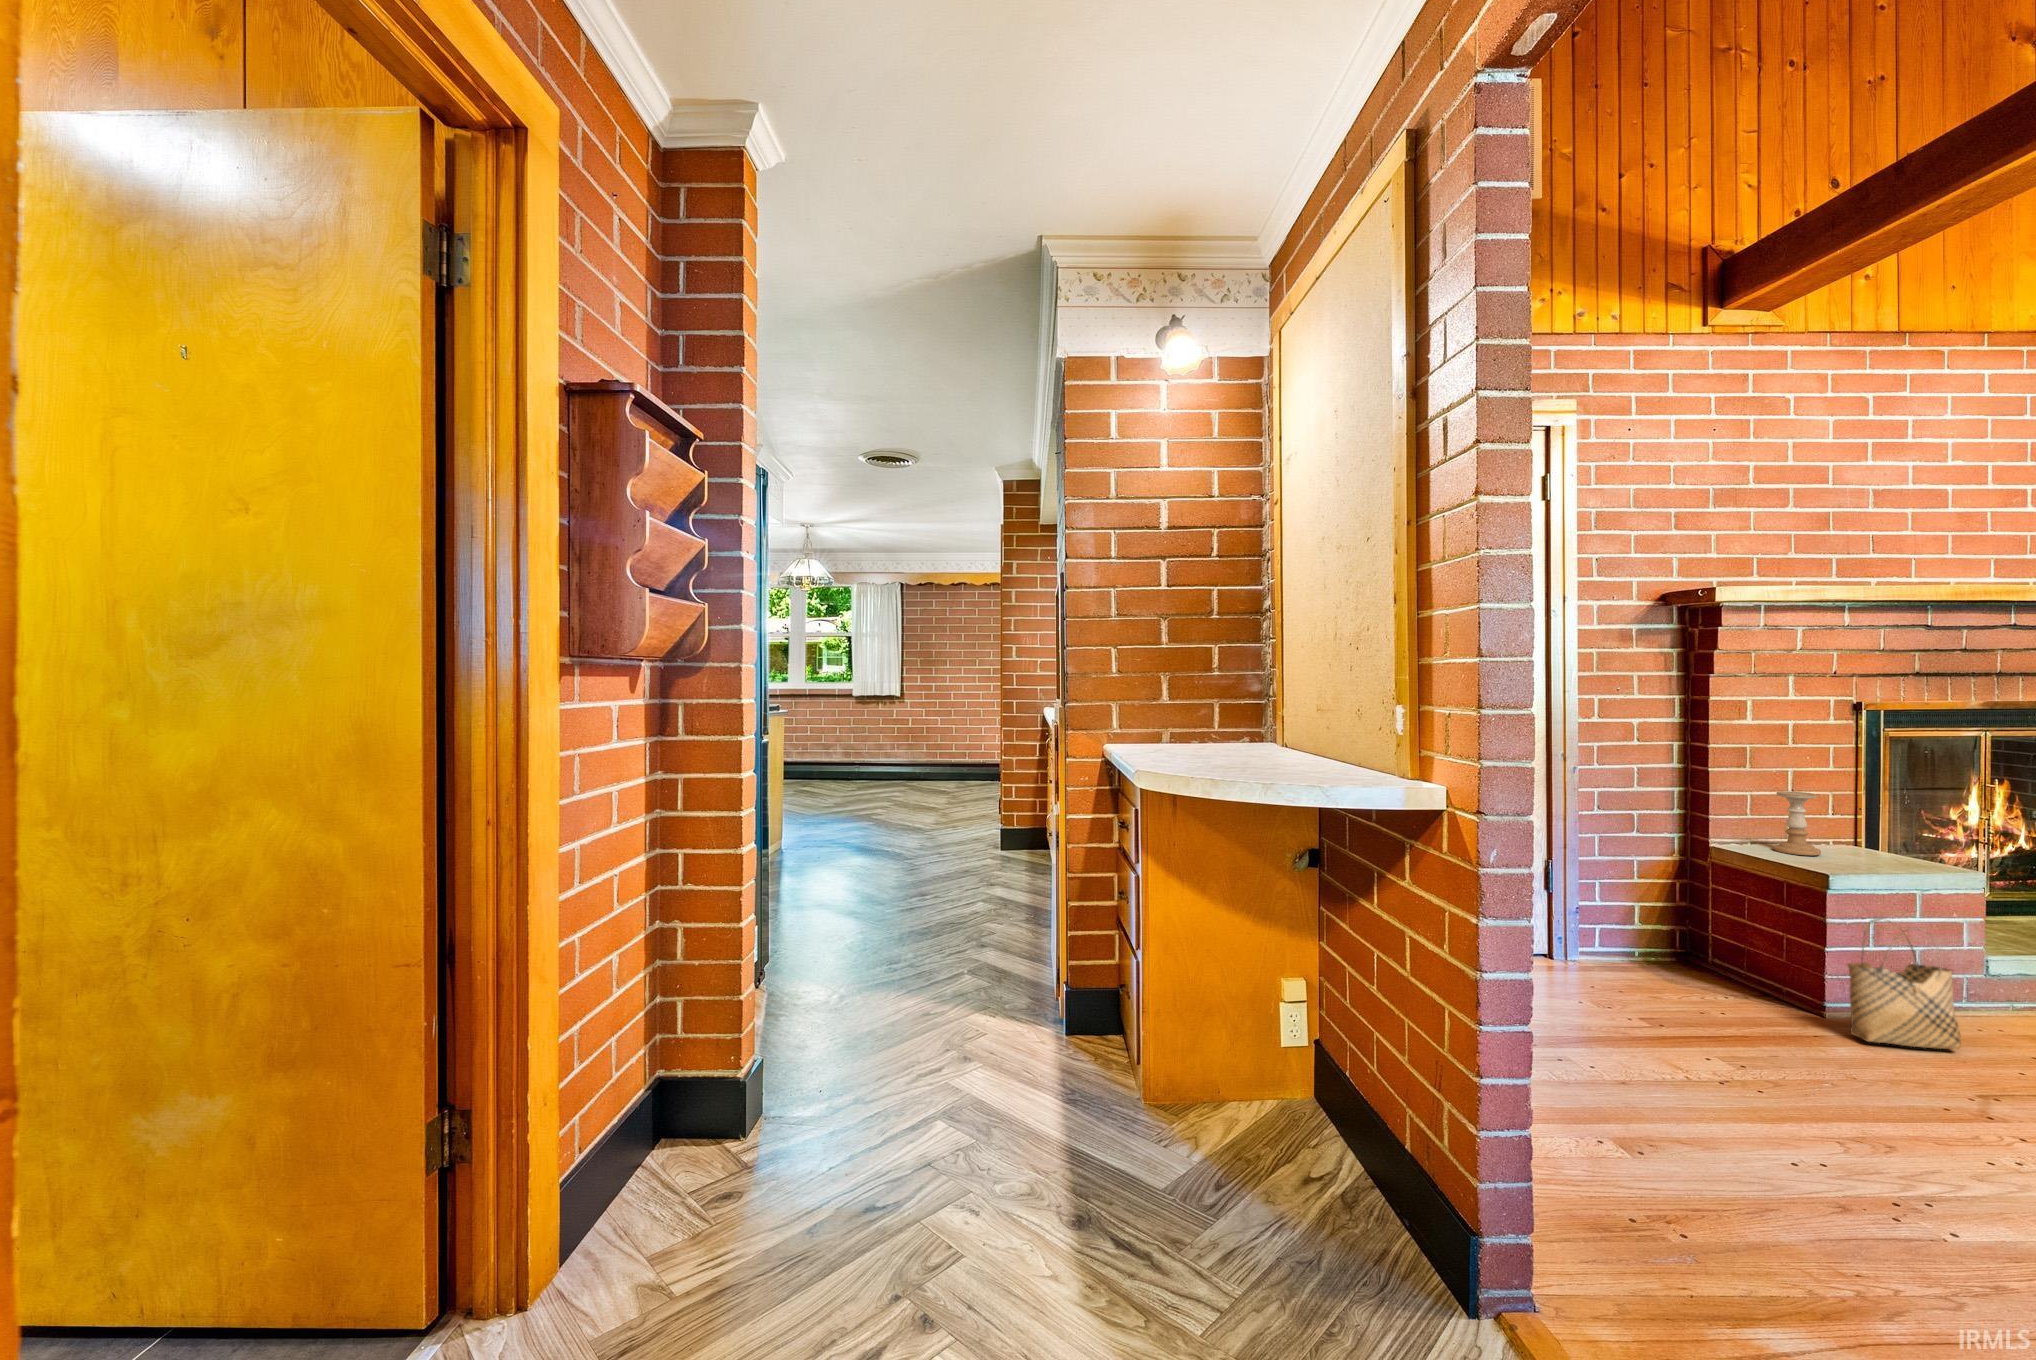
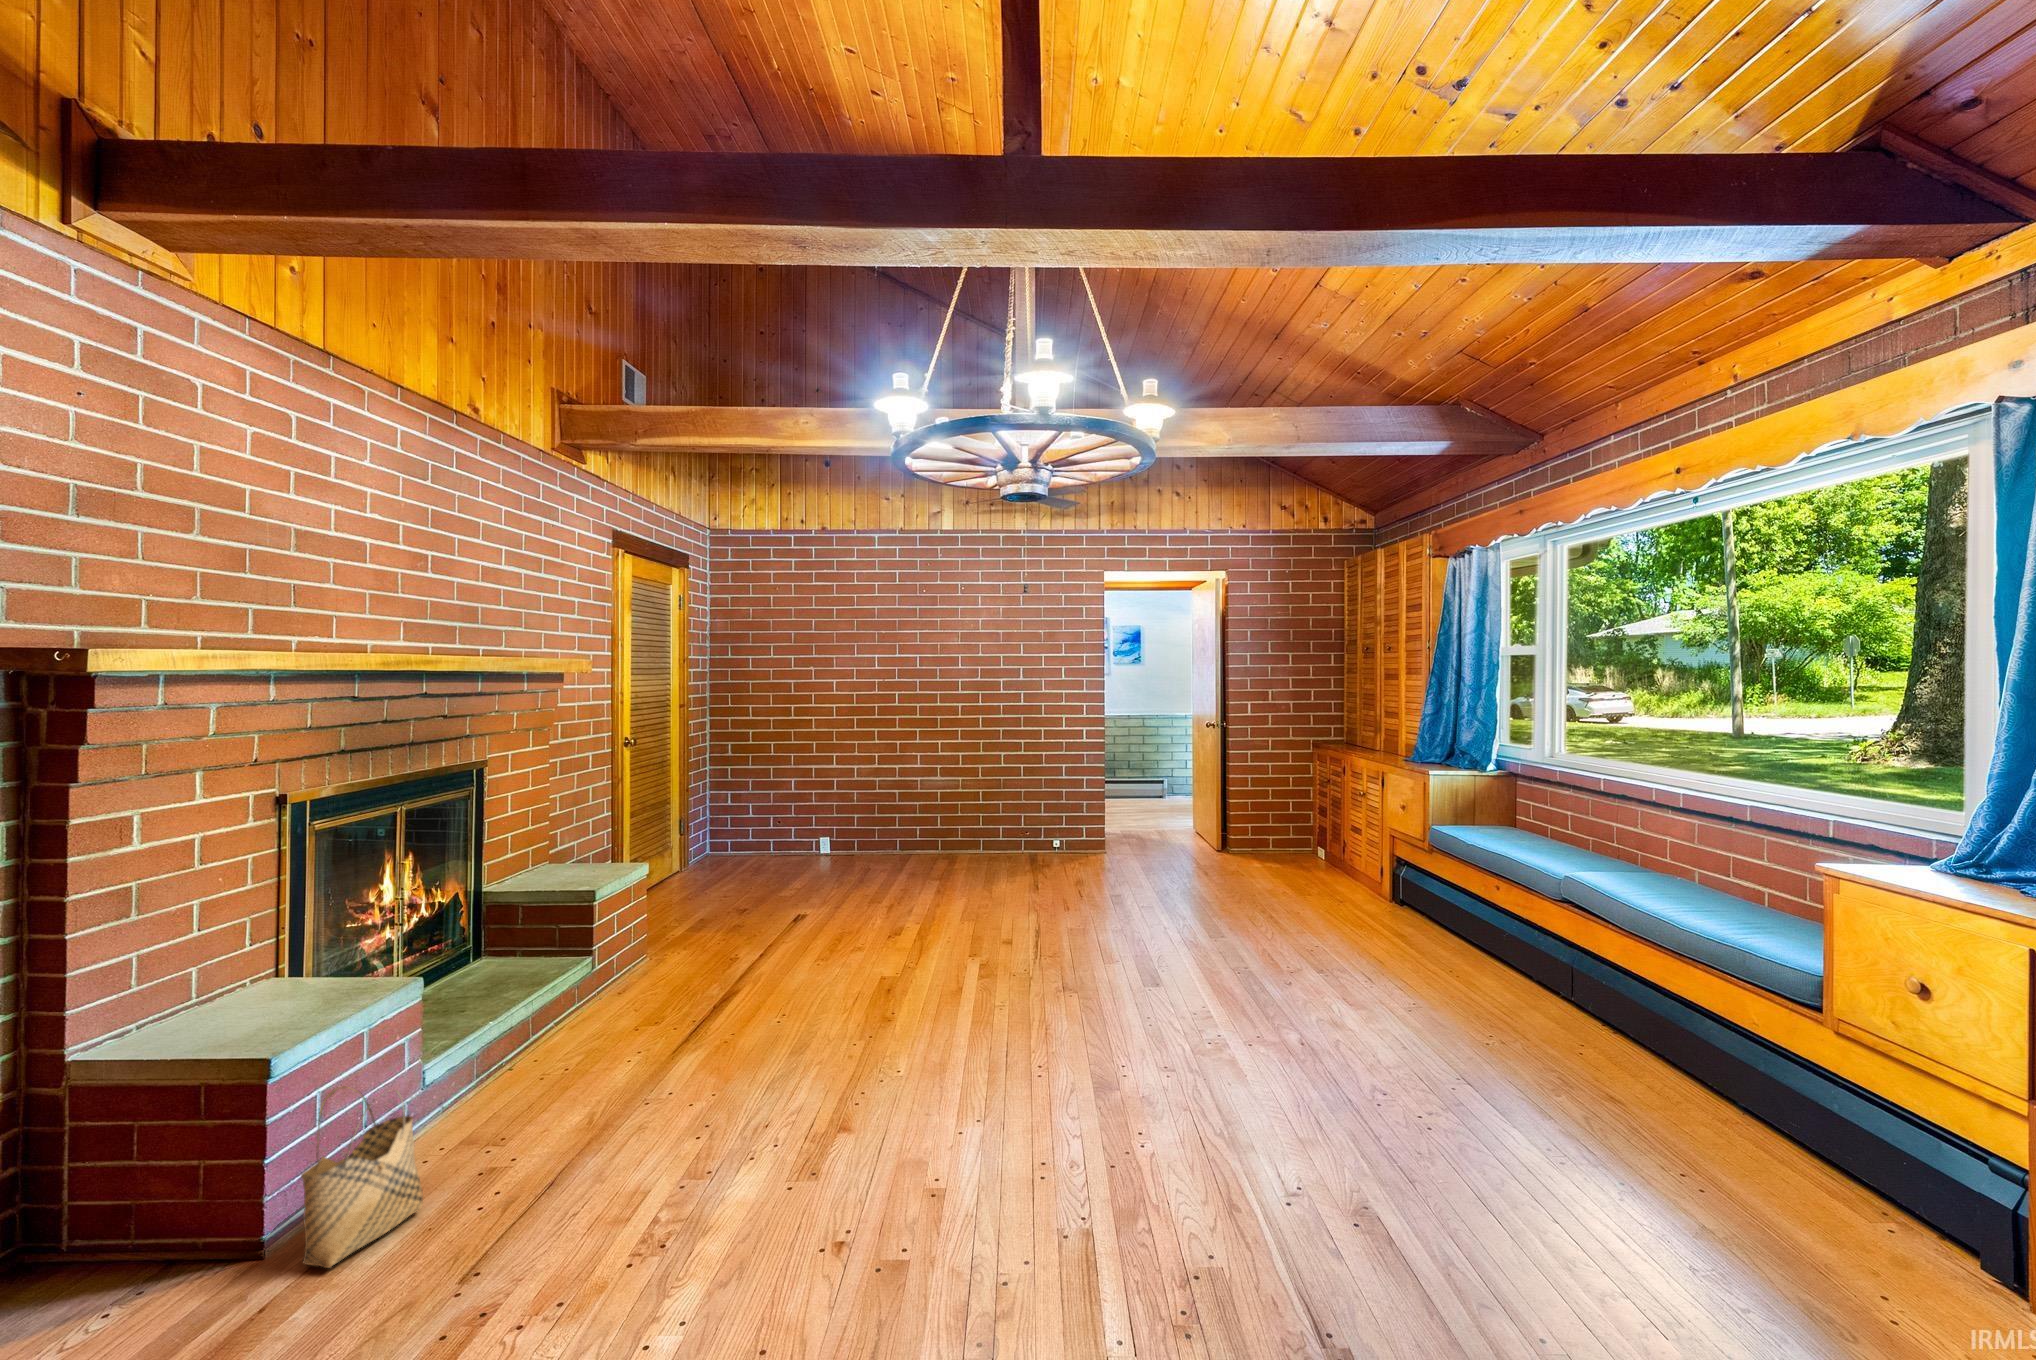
candle holder: present [1773,791,1821,856] -> none [175,932,245,1030]

